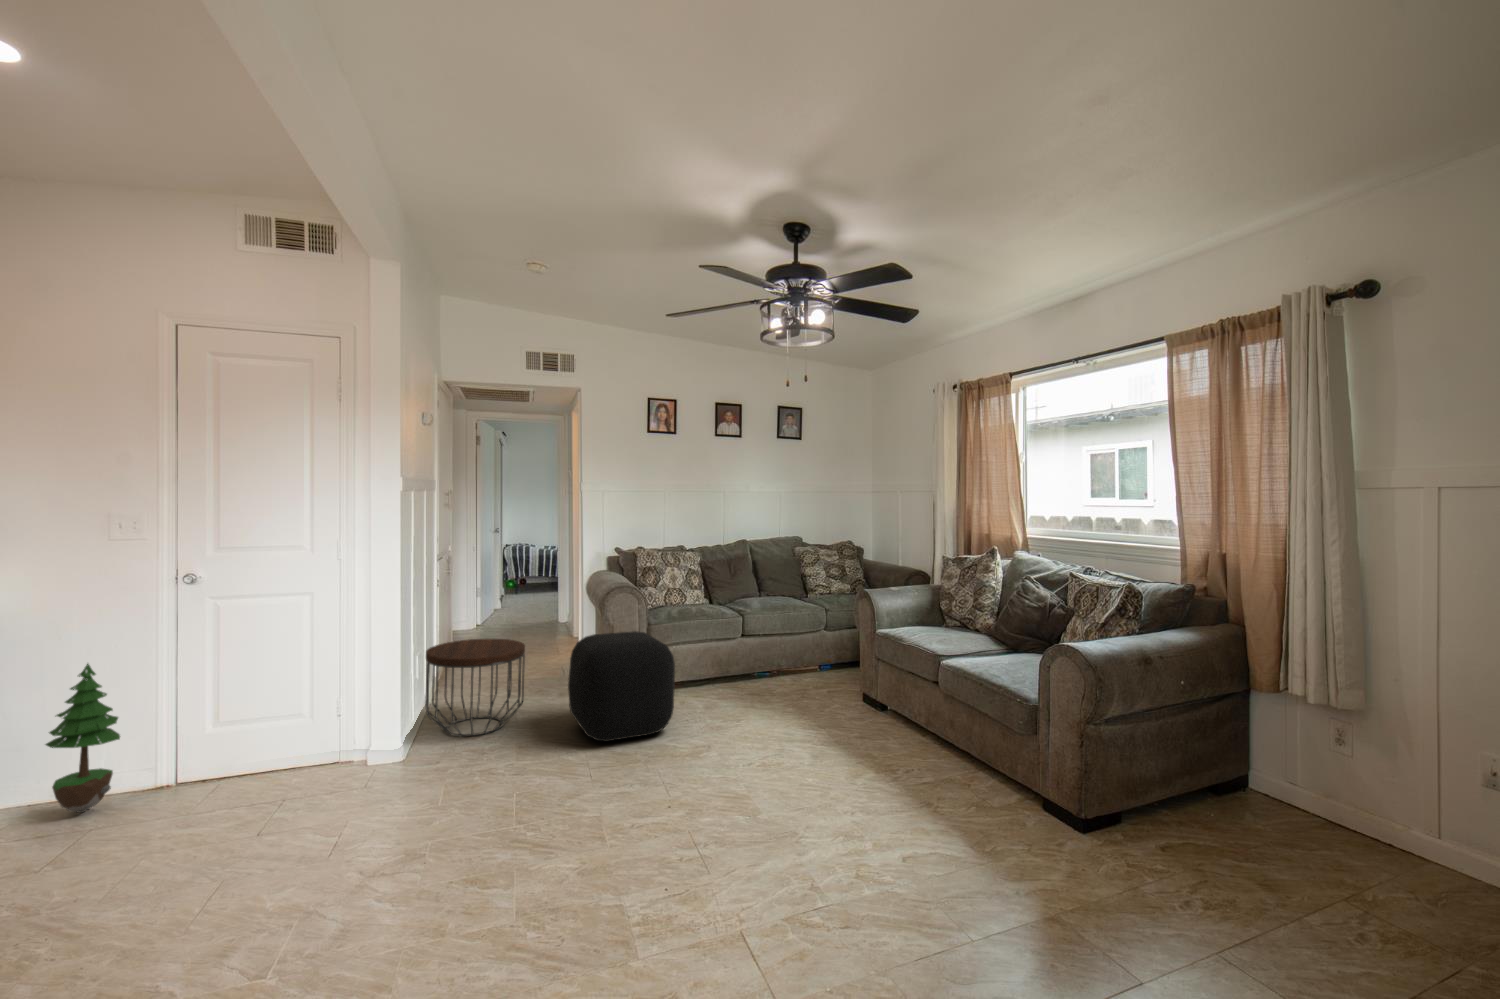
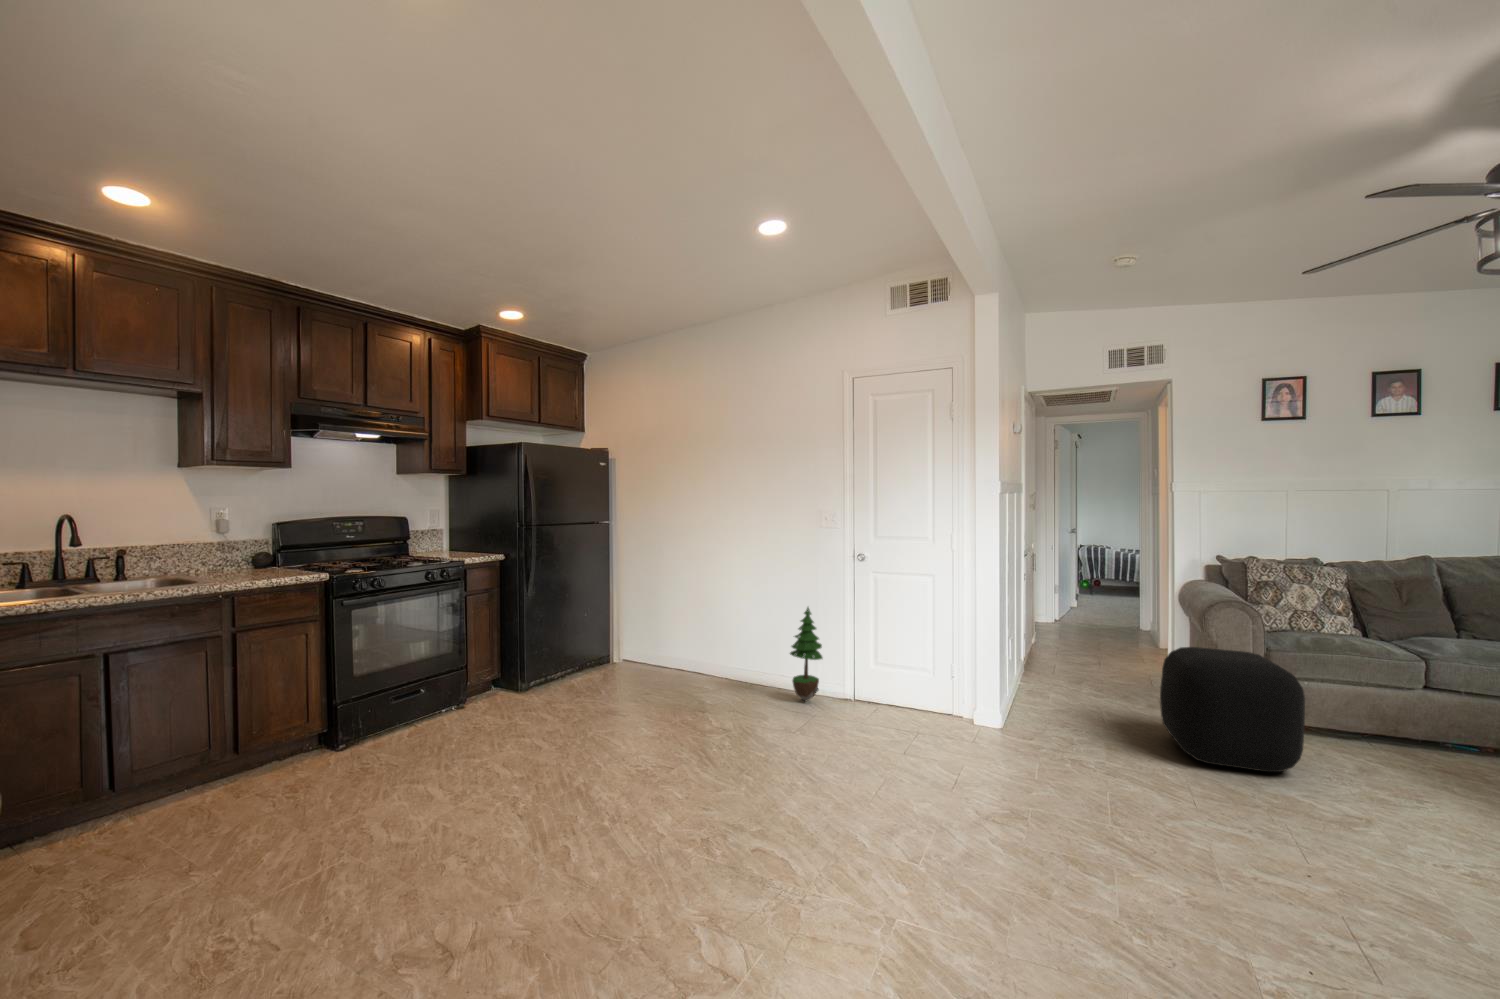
side table: present [425,639,525,736] -> none [1015,631,1111,722]

